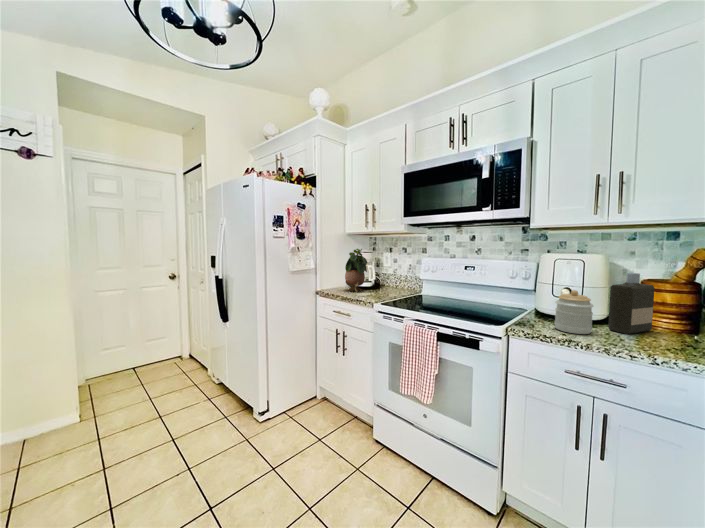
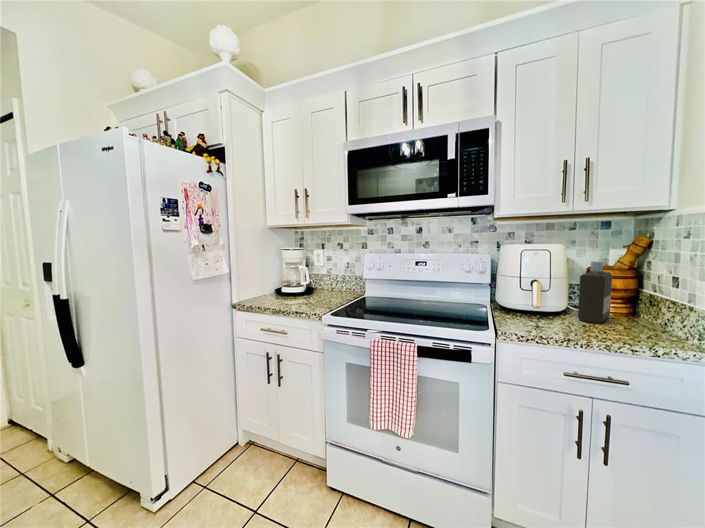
potted plant: present [345,249,367,292] -> none [271,245,299,300]
jar: present [555,290,593,334] -> none [536,283,577,330]

